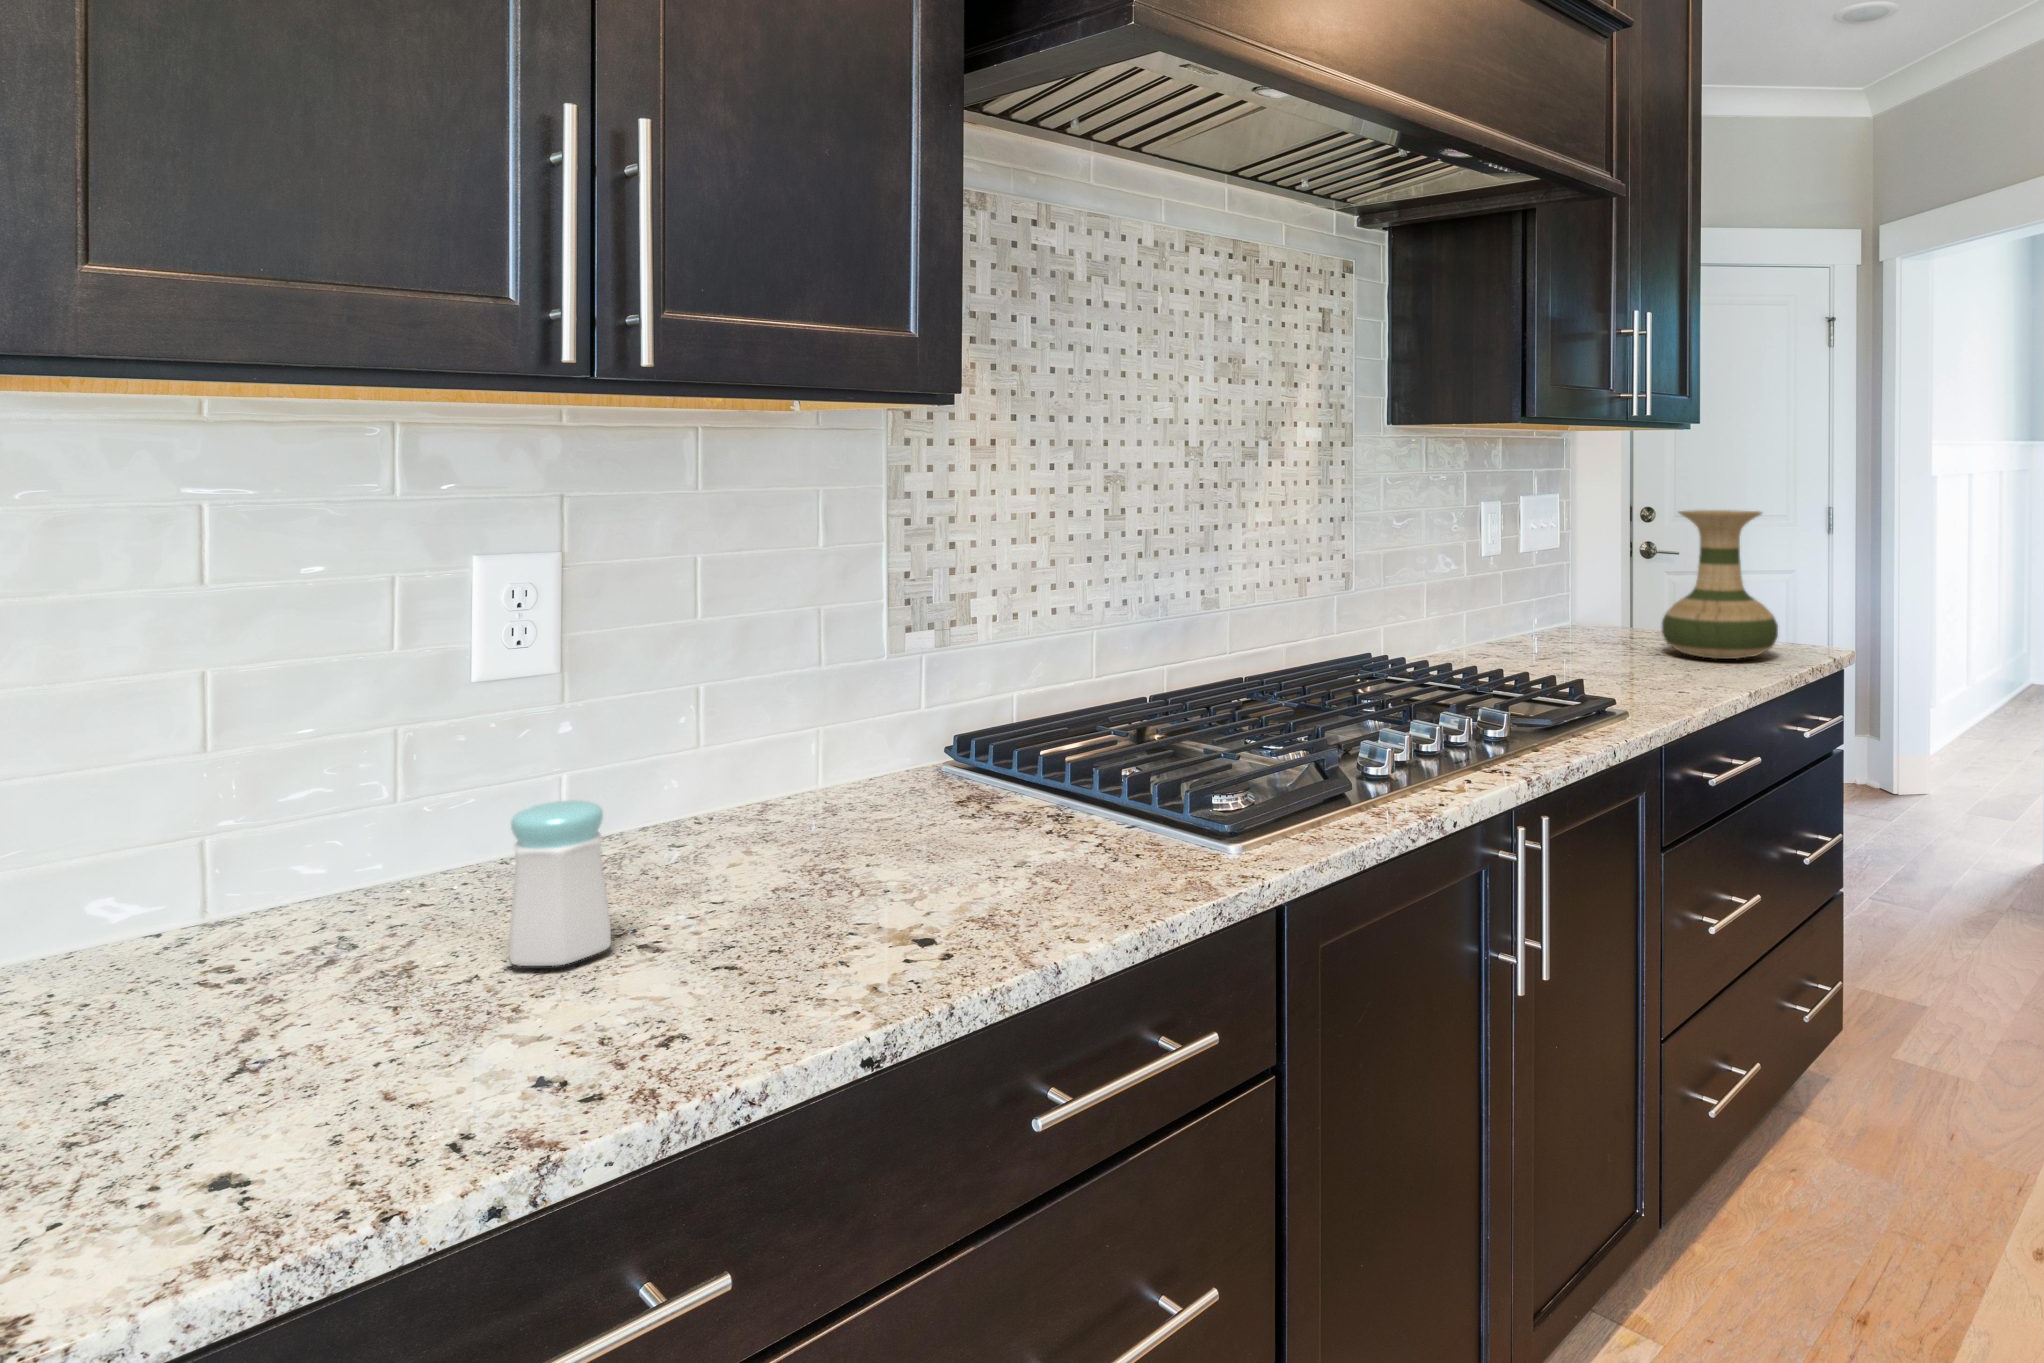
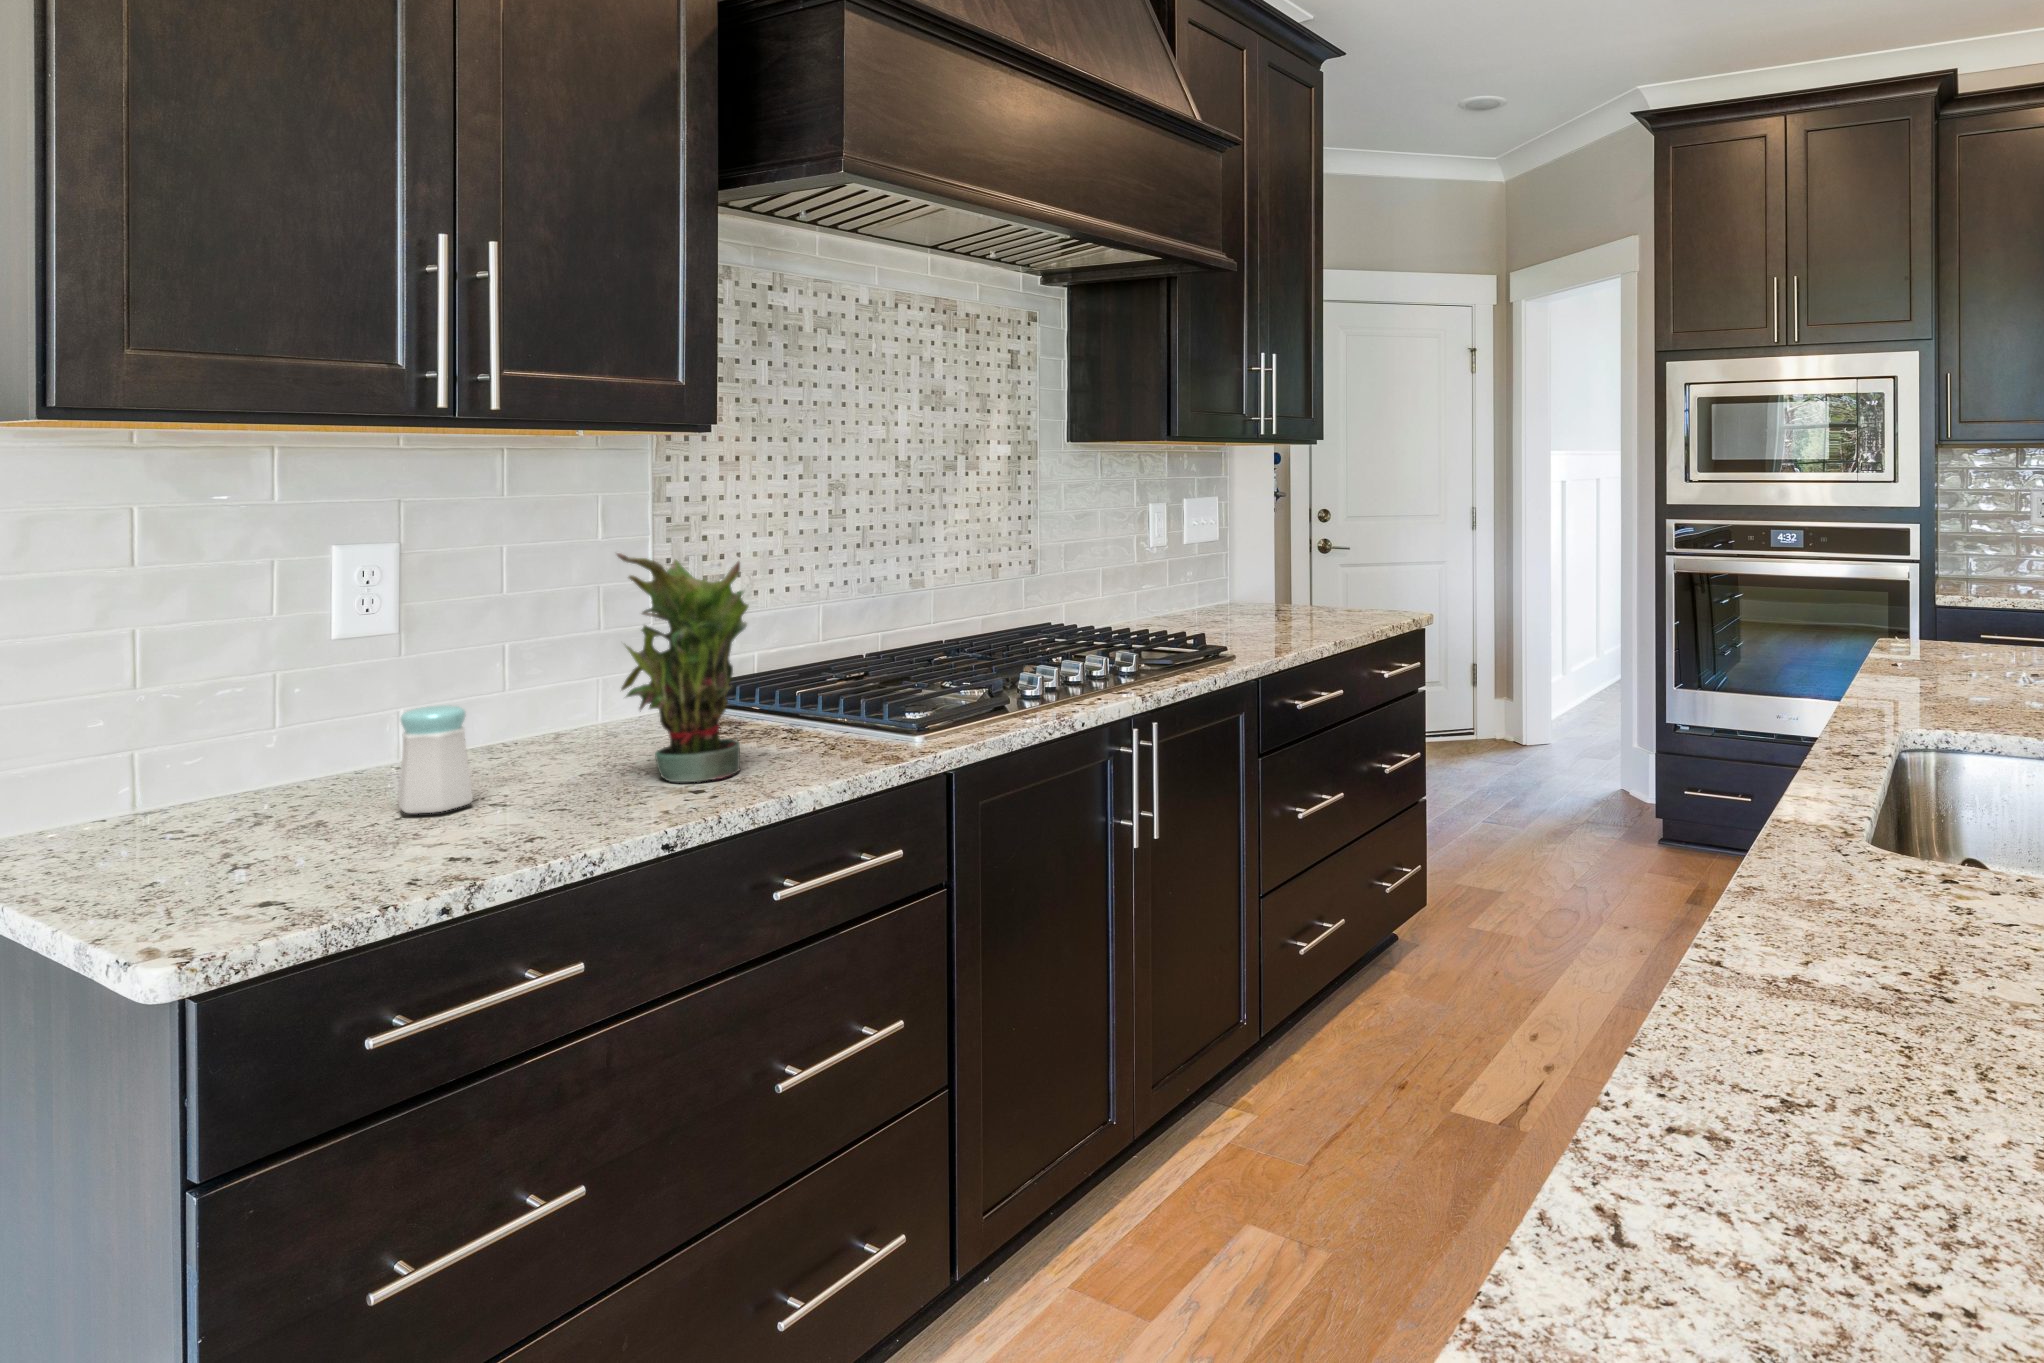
vase: present [1662,510,1778,659] -> none [1285,507,1369,620]
potted plant: none [809,579,1001,922] -> present [617,553,748,782]

